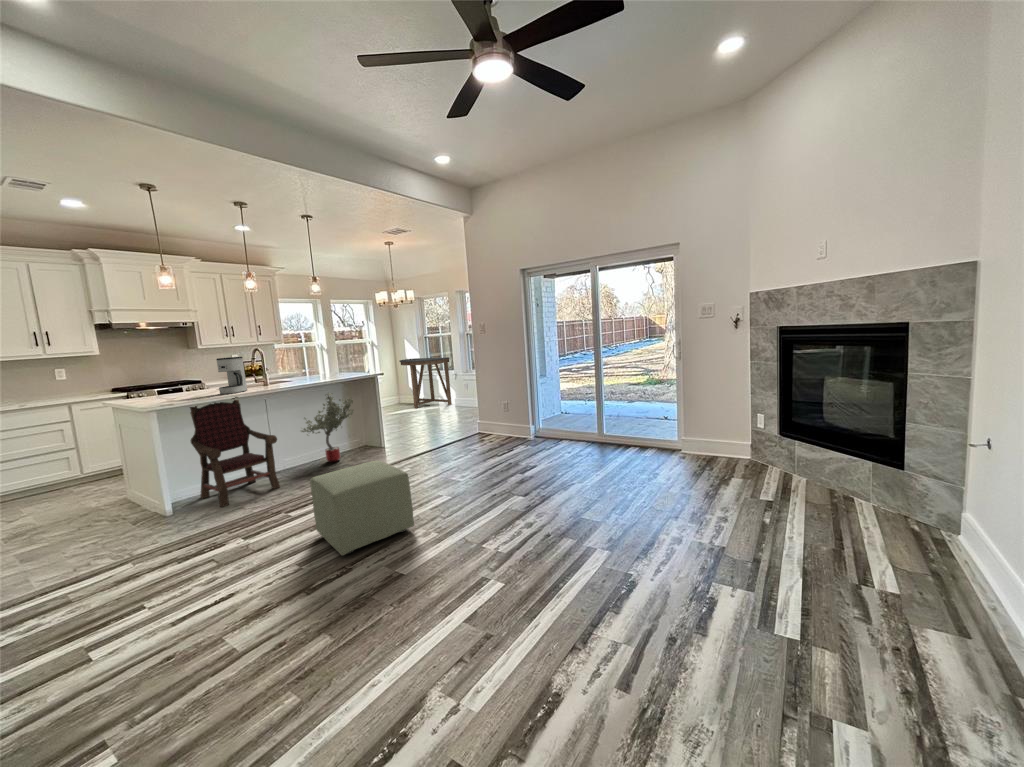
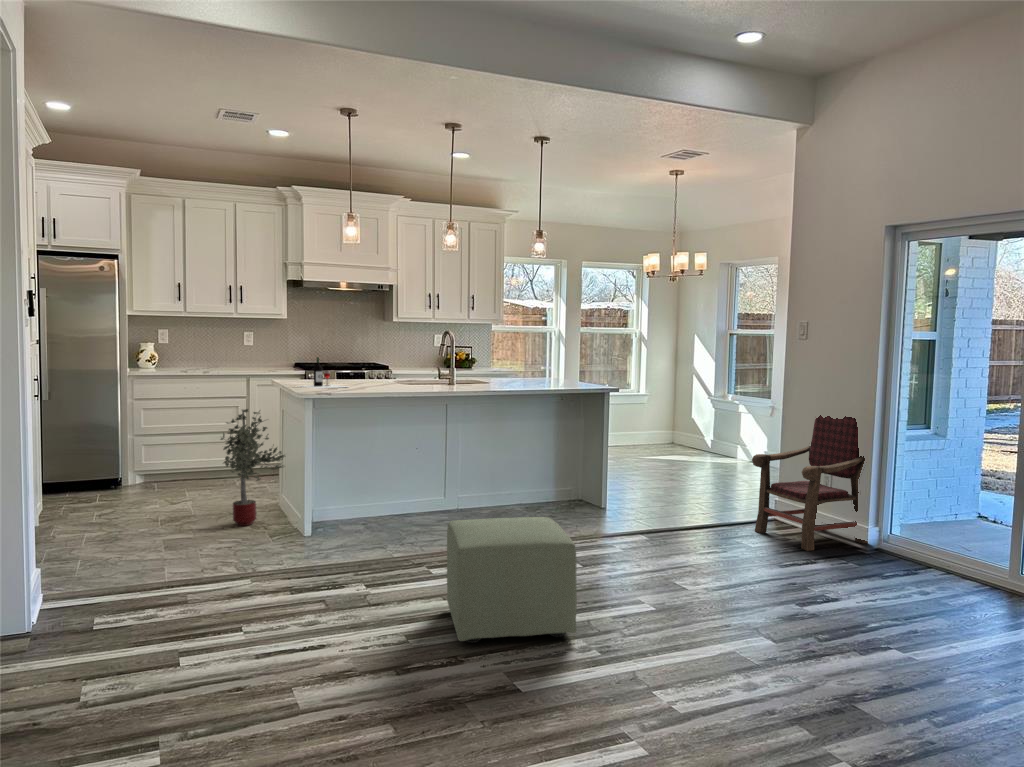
coffee maker: present [216,357,247,394] -> none [388,336,422,387]
console table: present [399,357,452,409] -> none [683,365,776,461]
wine bottle: none [131,380,191,405] -> present [300,357,347,389]
potted tree: present [301,393,353,462] -> present [221,409,285,526]
armchair: present [190,397,280,507] -> present [752,415,868,551]

